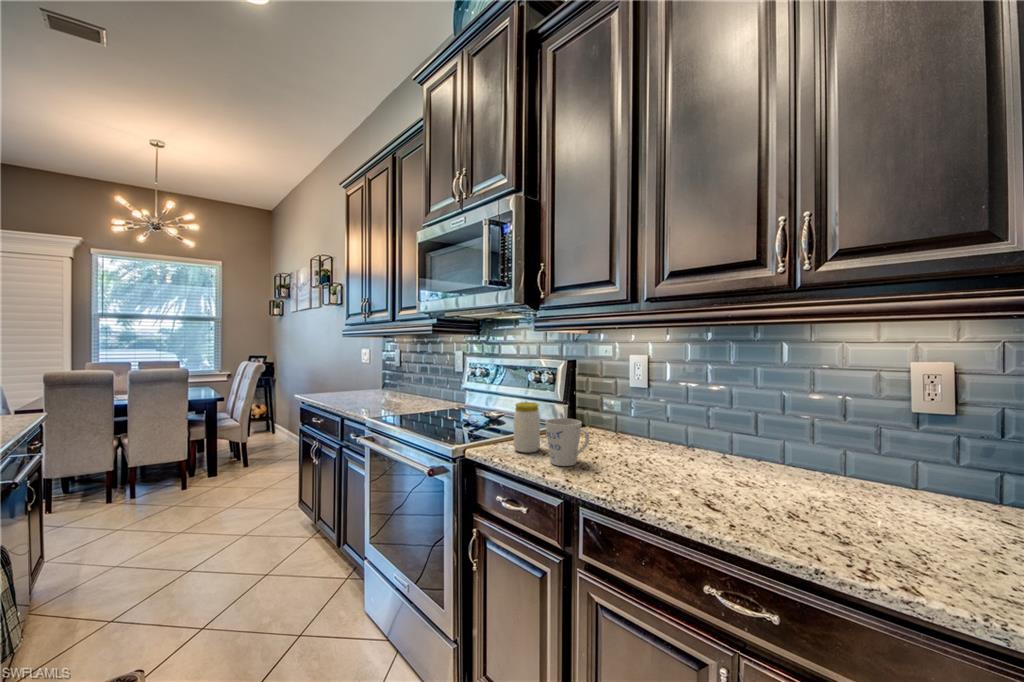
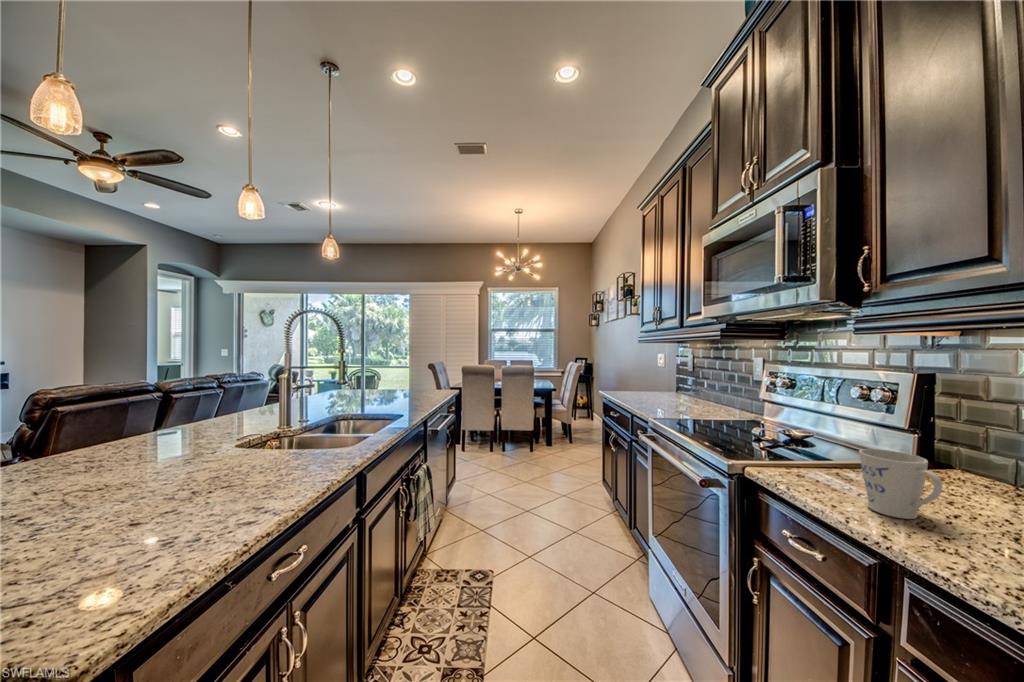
jar: present [514,402,540,453] -> none [812,422,856,487]

